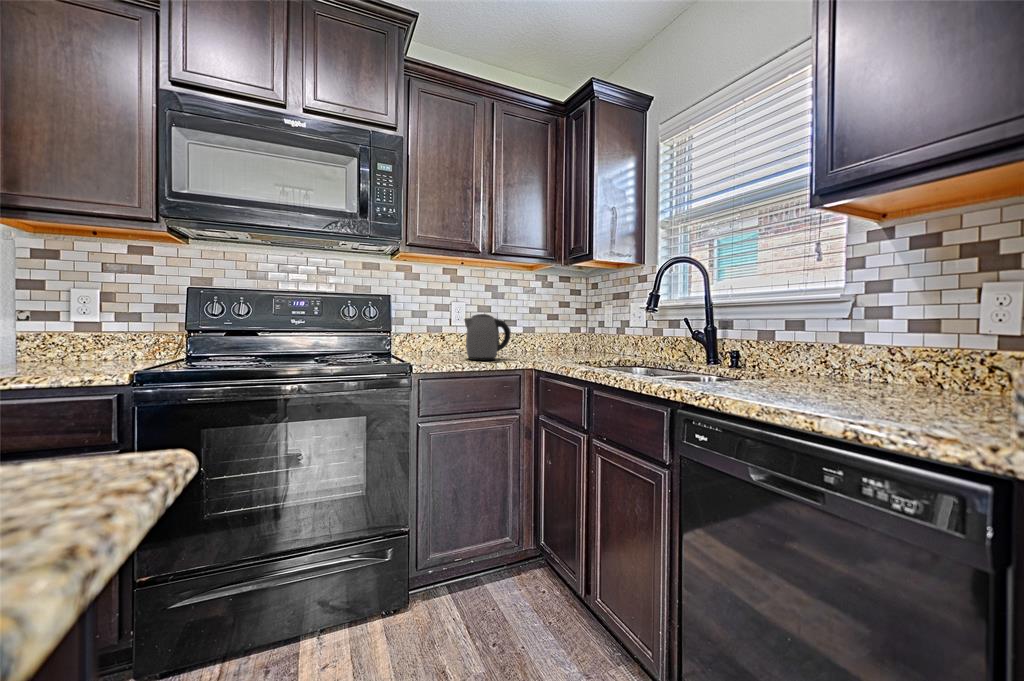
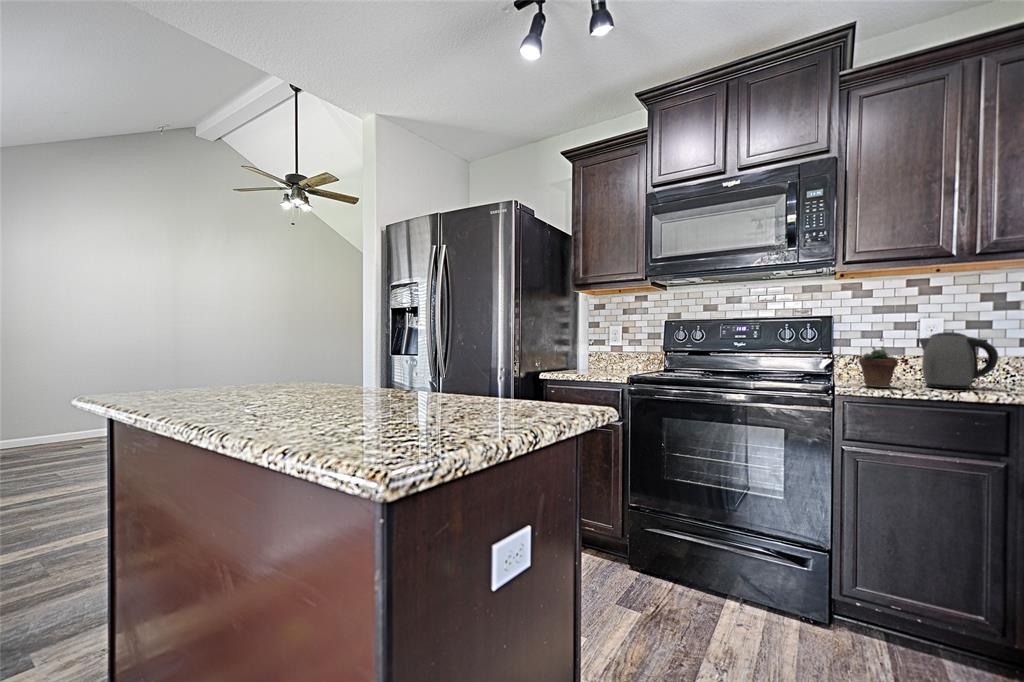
succulent plant: none [427,315,456,363] -> present [859,338,898,388]

